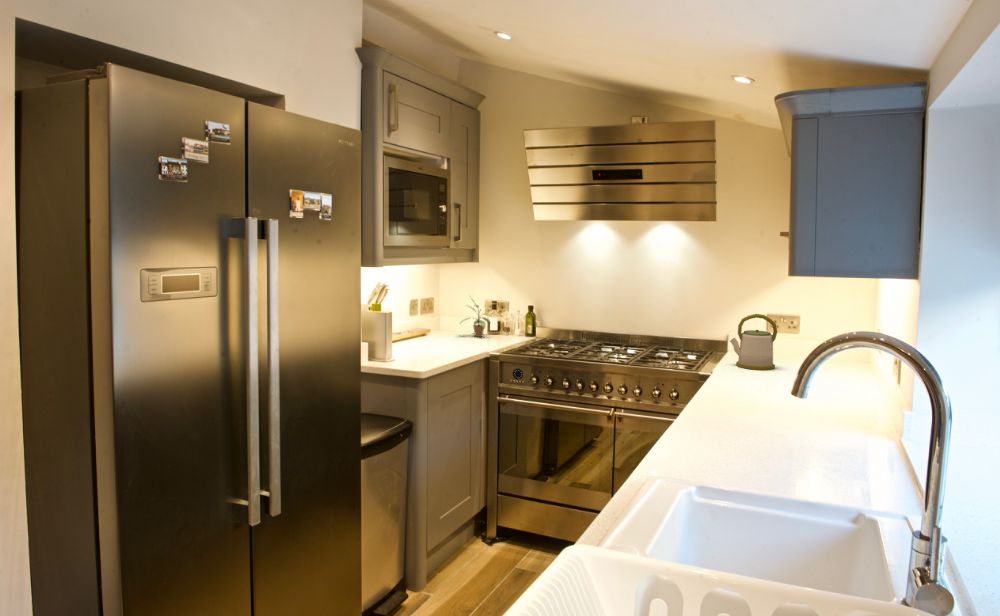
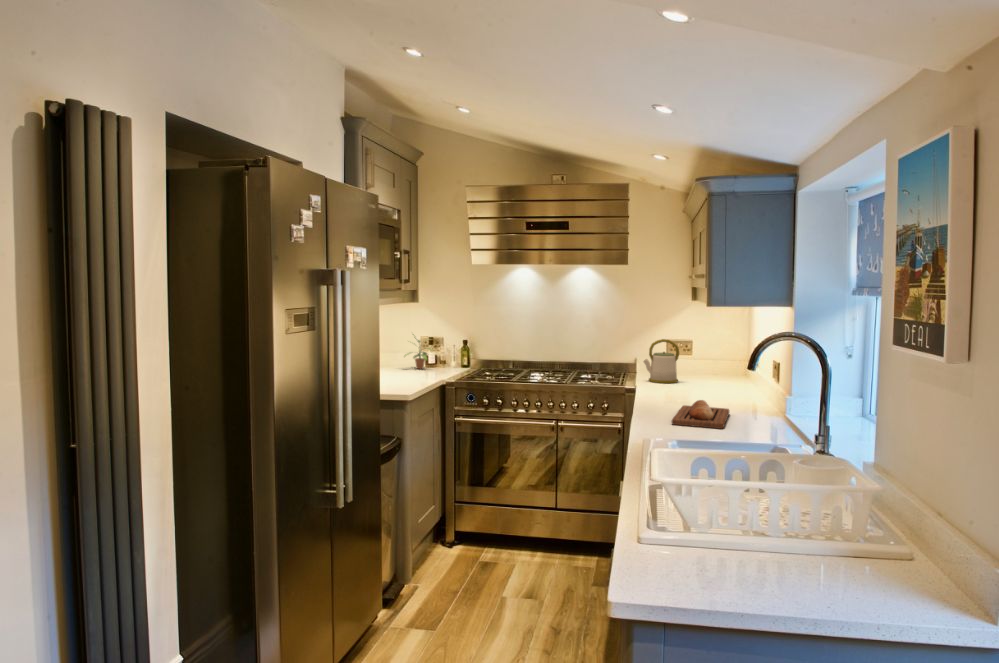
bread loaf: none [717,406,814,455] -> present [672,400,729,429]

